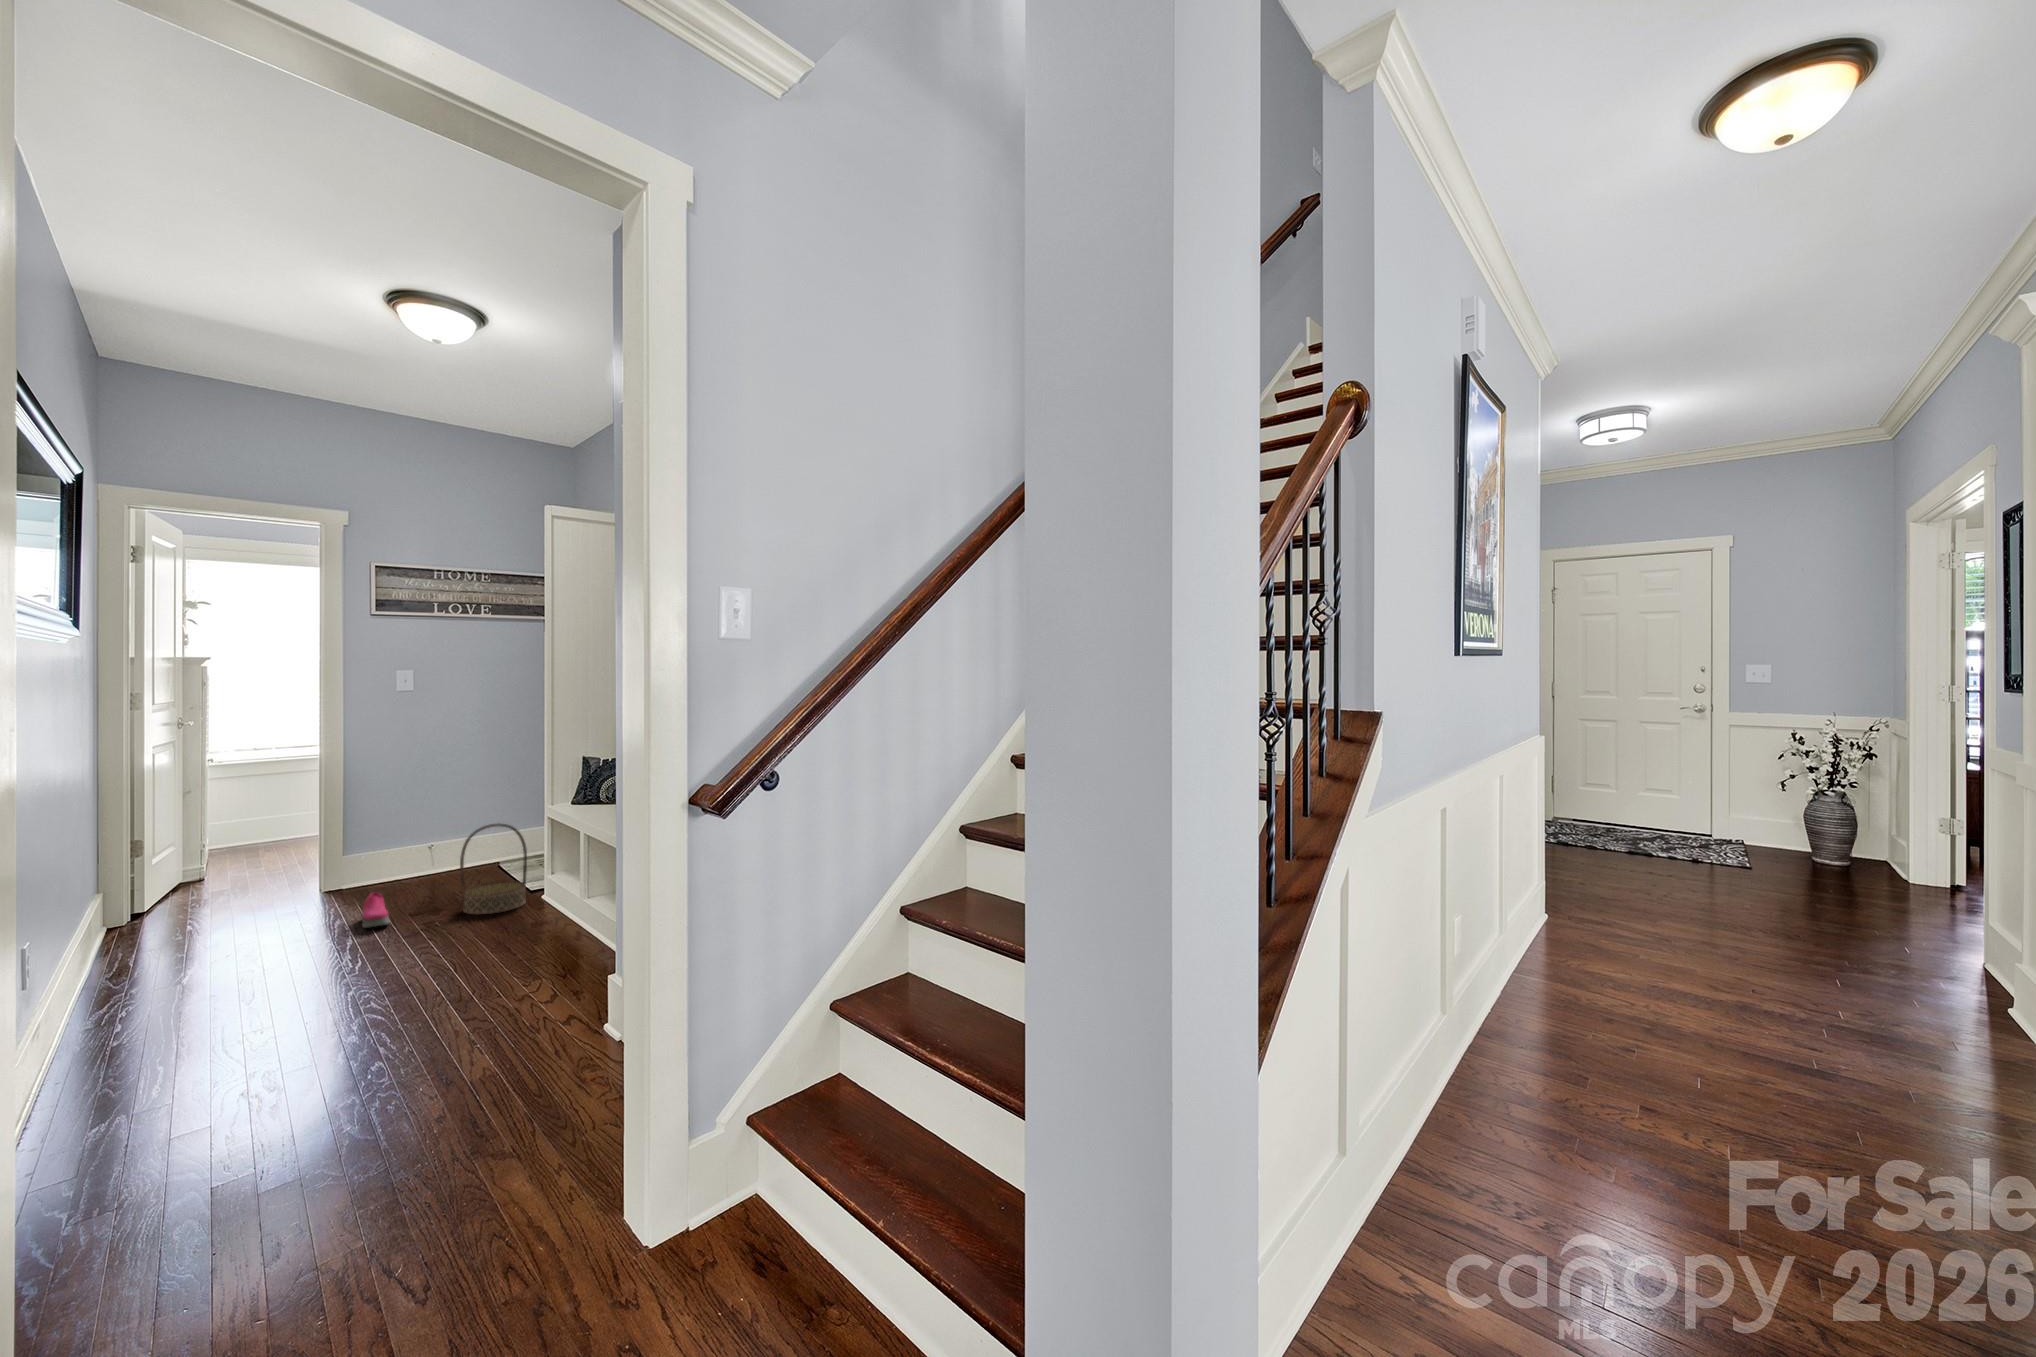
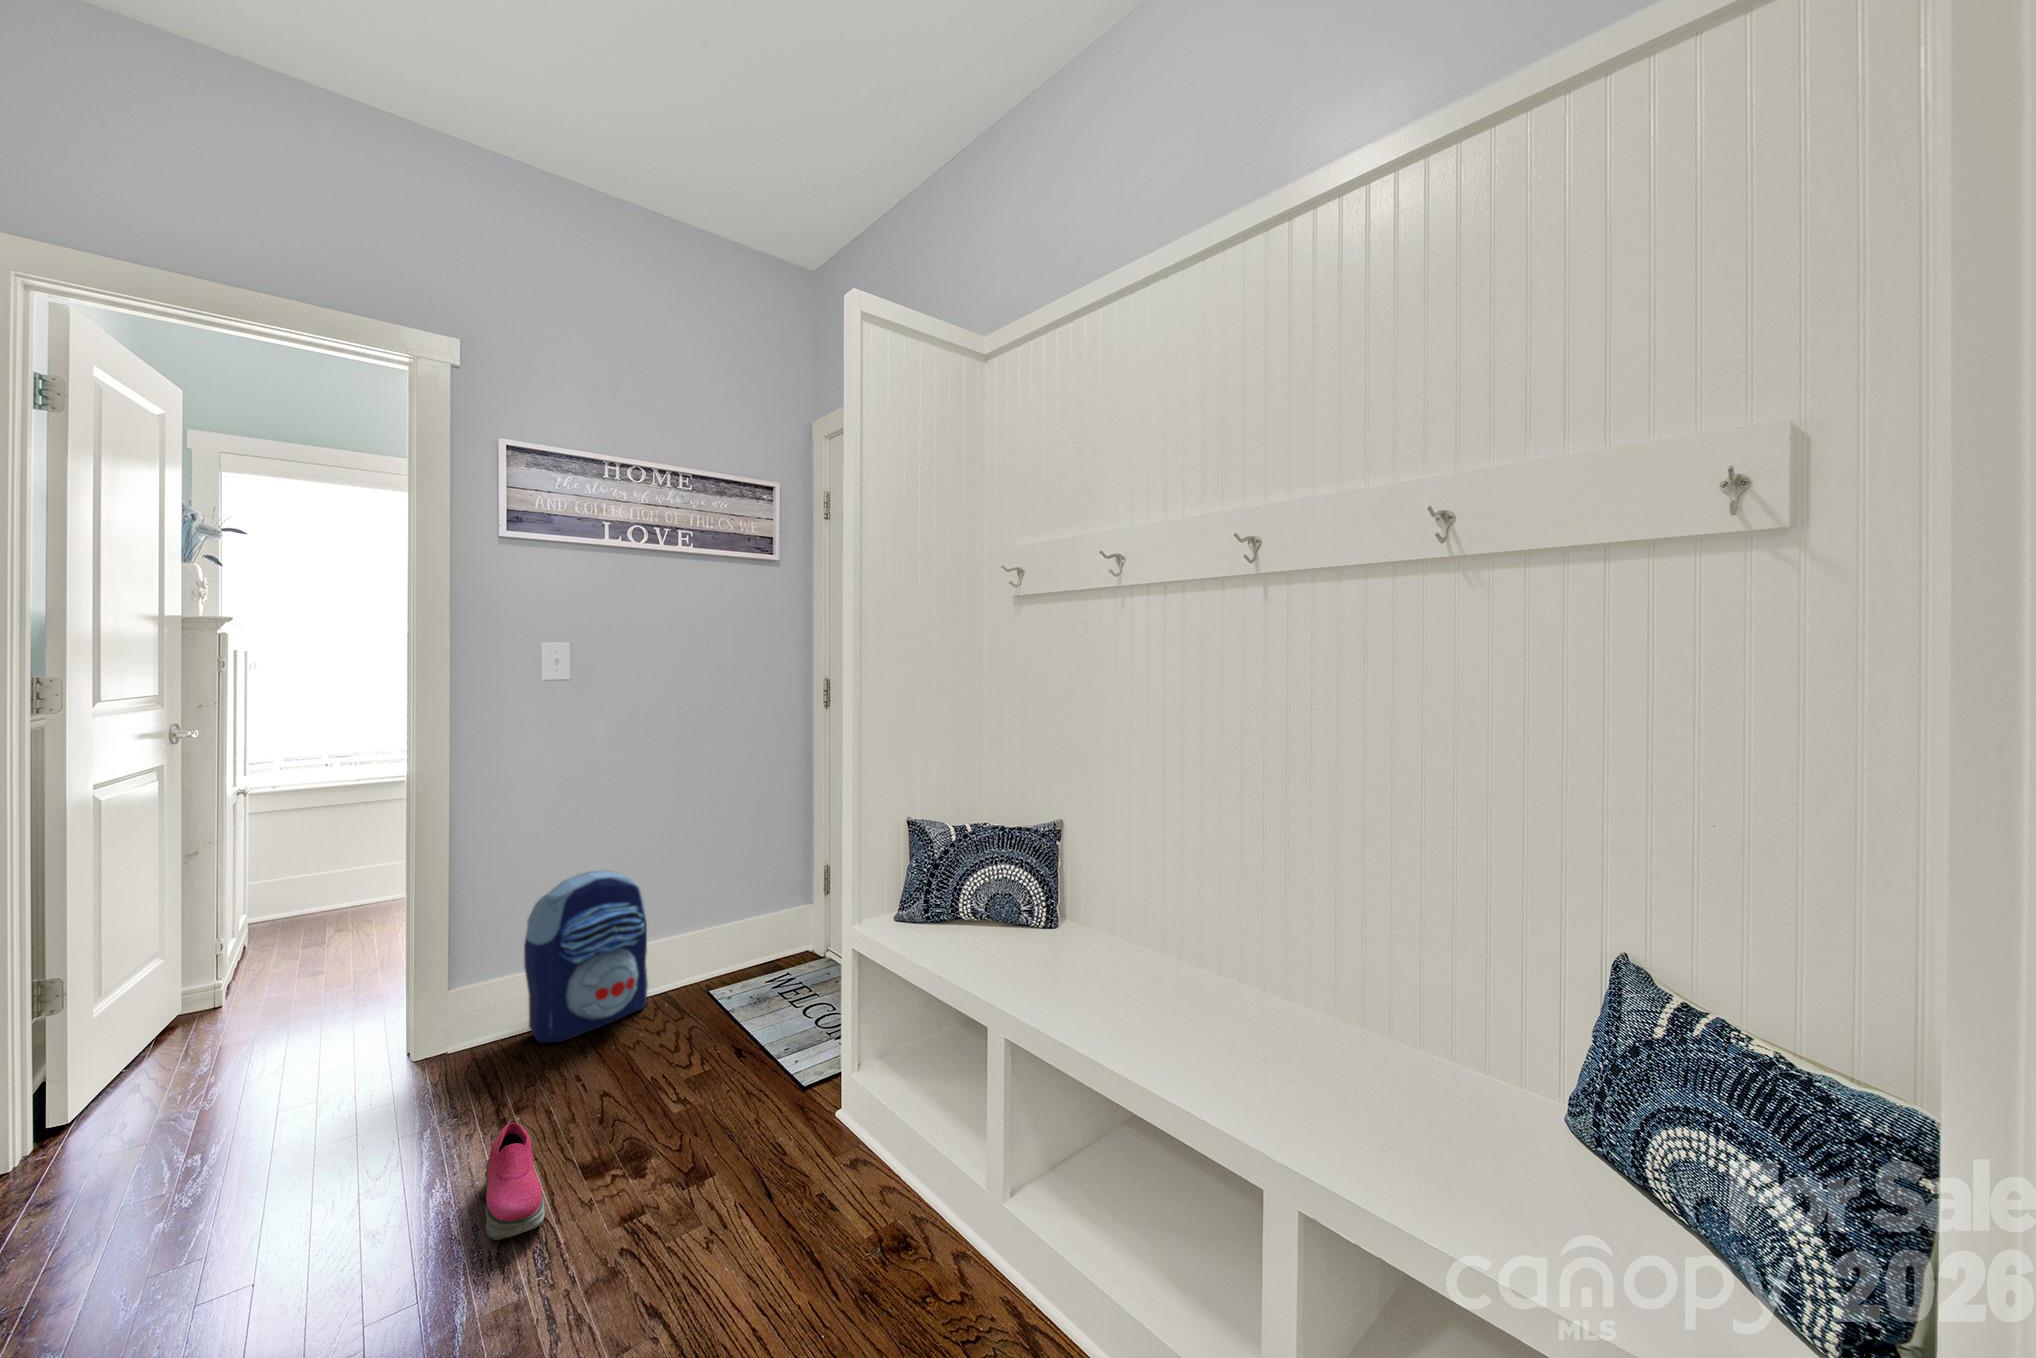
backpack: none [384,796,458,886] -> present [524,868,648,1043]
basket: present [460,823,527,915] -> none [687,968,811,1181]

